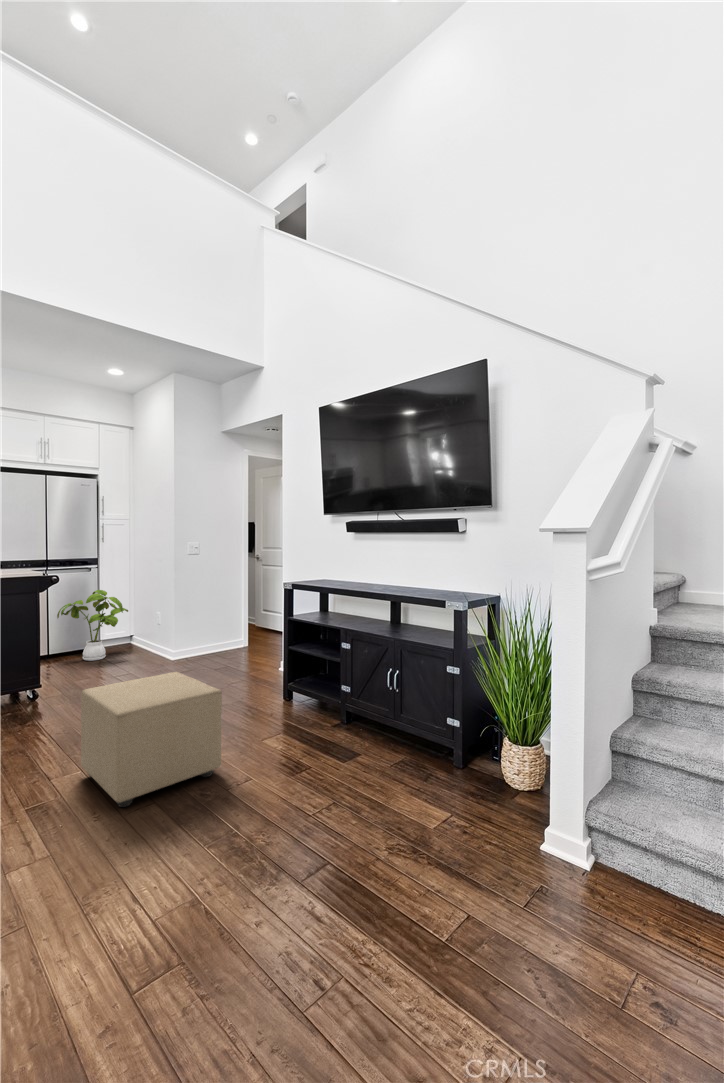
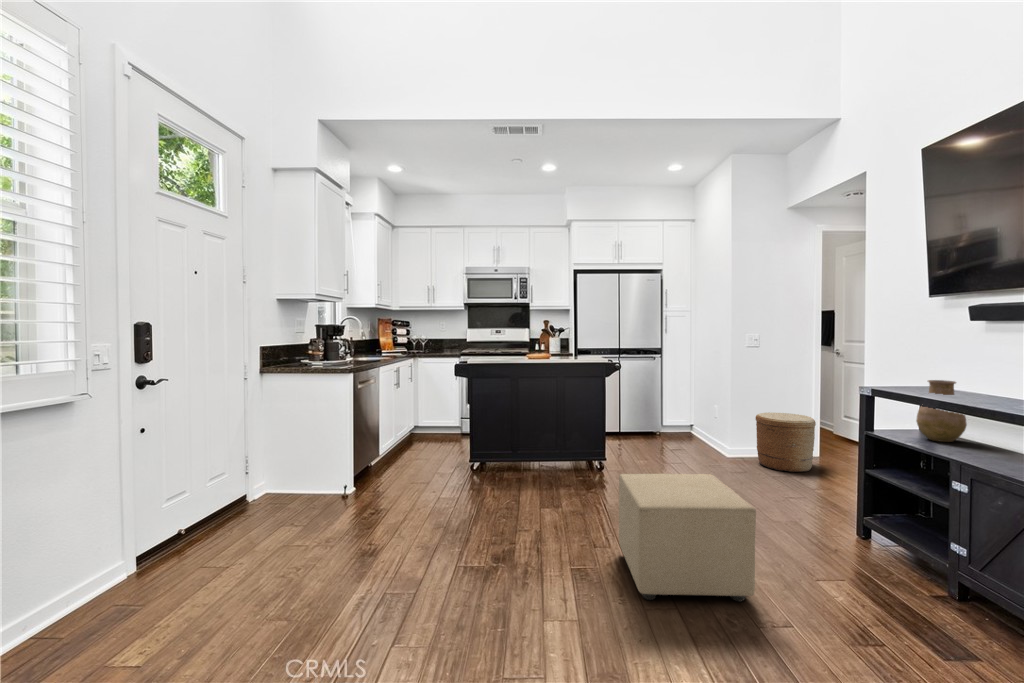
vase: none [318,574,345,617] -> present [916,380,967,442]
house plant: present [57,590,128,661] -> none [625,378,686,443]
woven basket: none [198,612,246,664] -> present [756,412,816,472]

